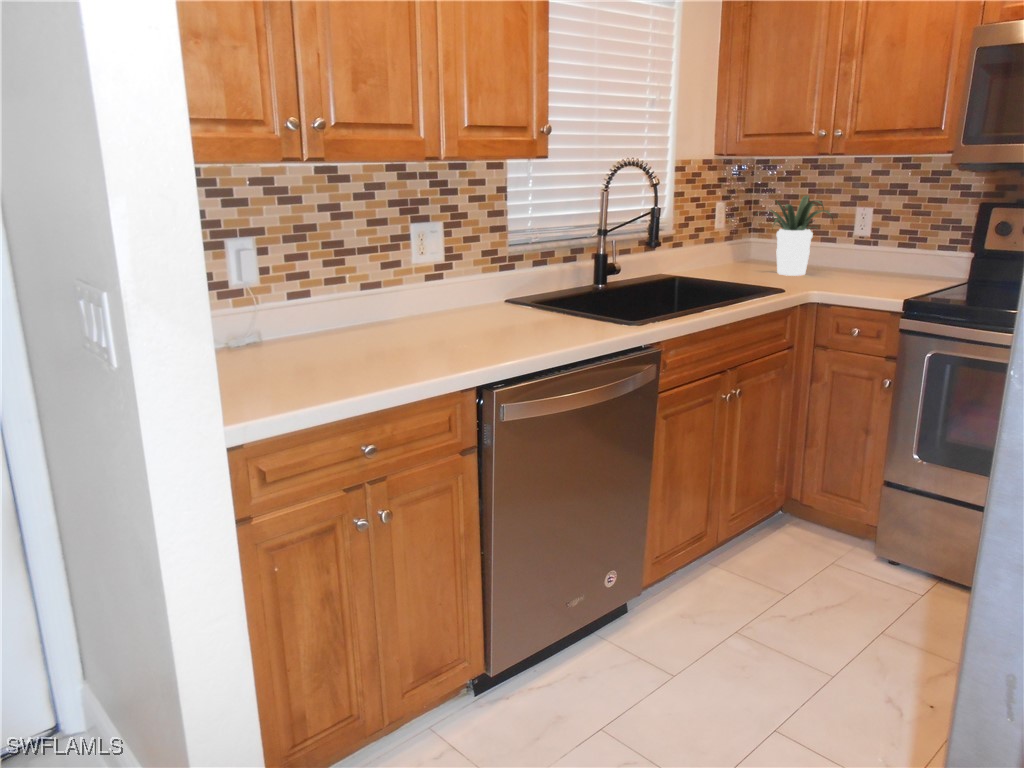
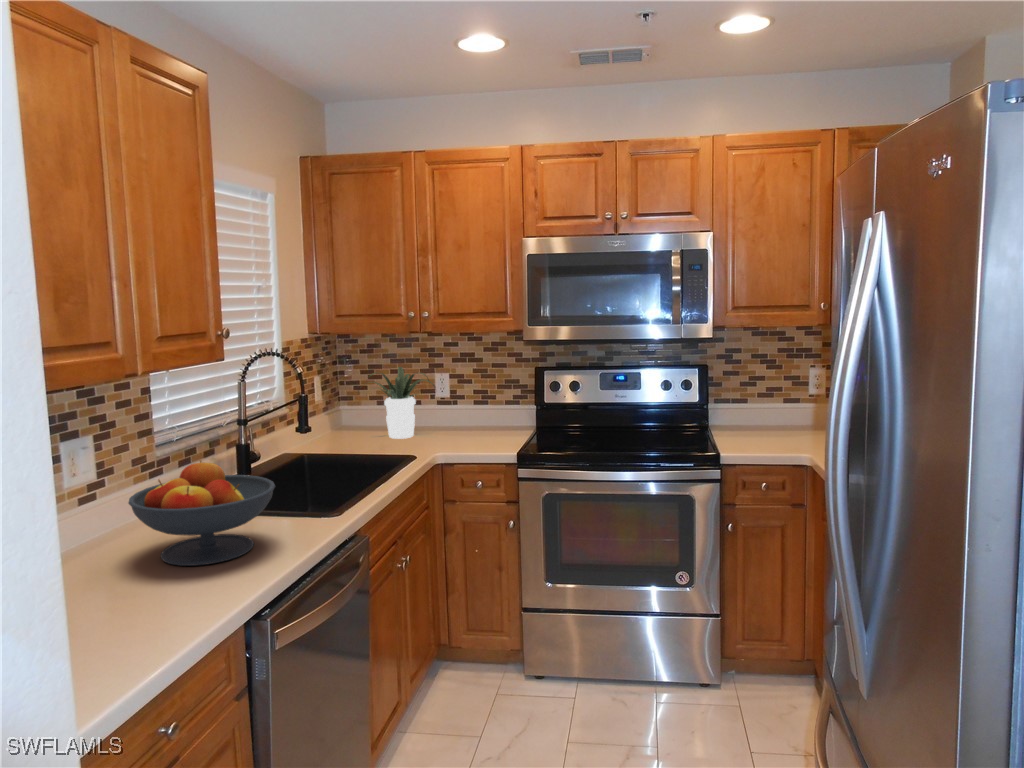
fruit bowl: none [426,249,545,335] -> present [128,460,275,566]

